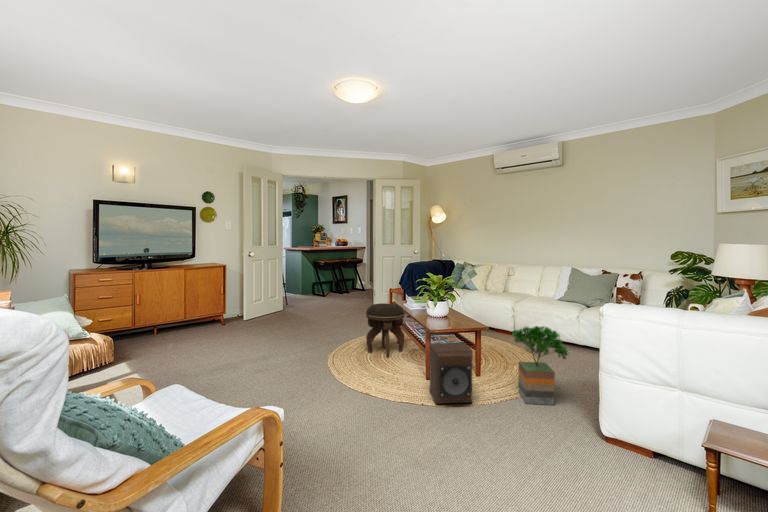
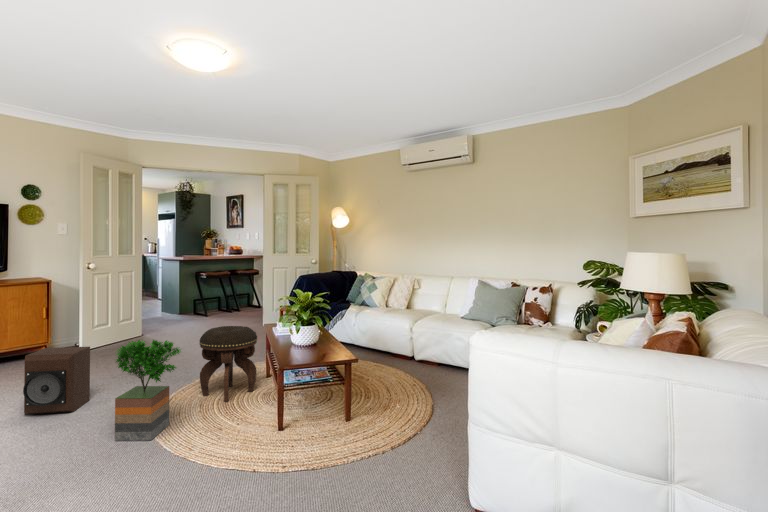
potted tree: present [512,326,568,405] -> present [115,340,181,441]
speaker: present [430,343,473,404] -> present [23,347,90,415]

